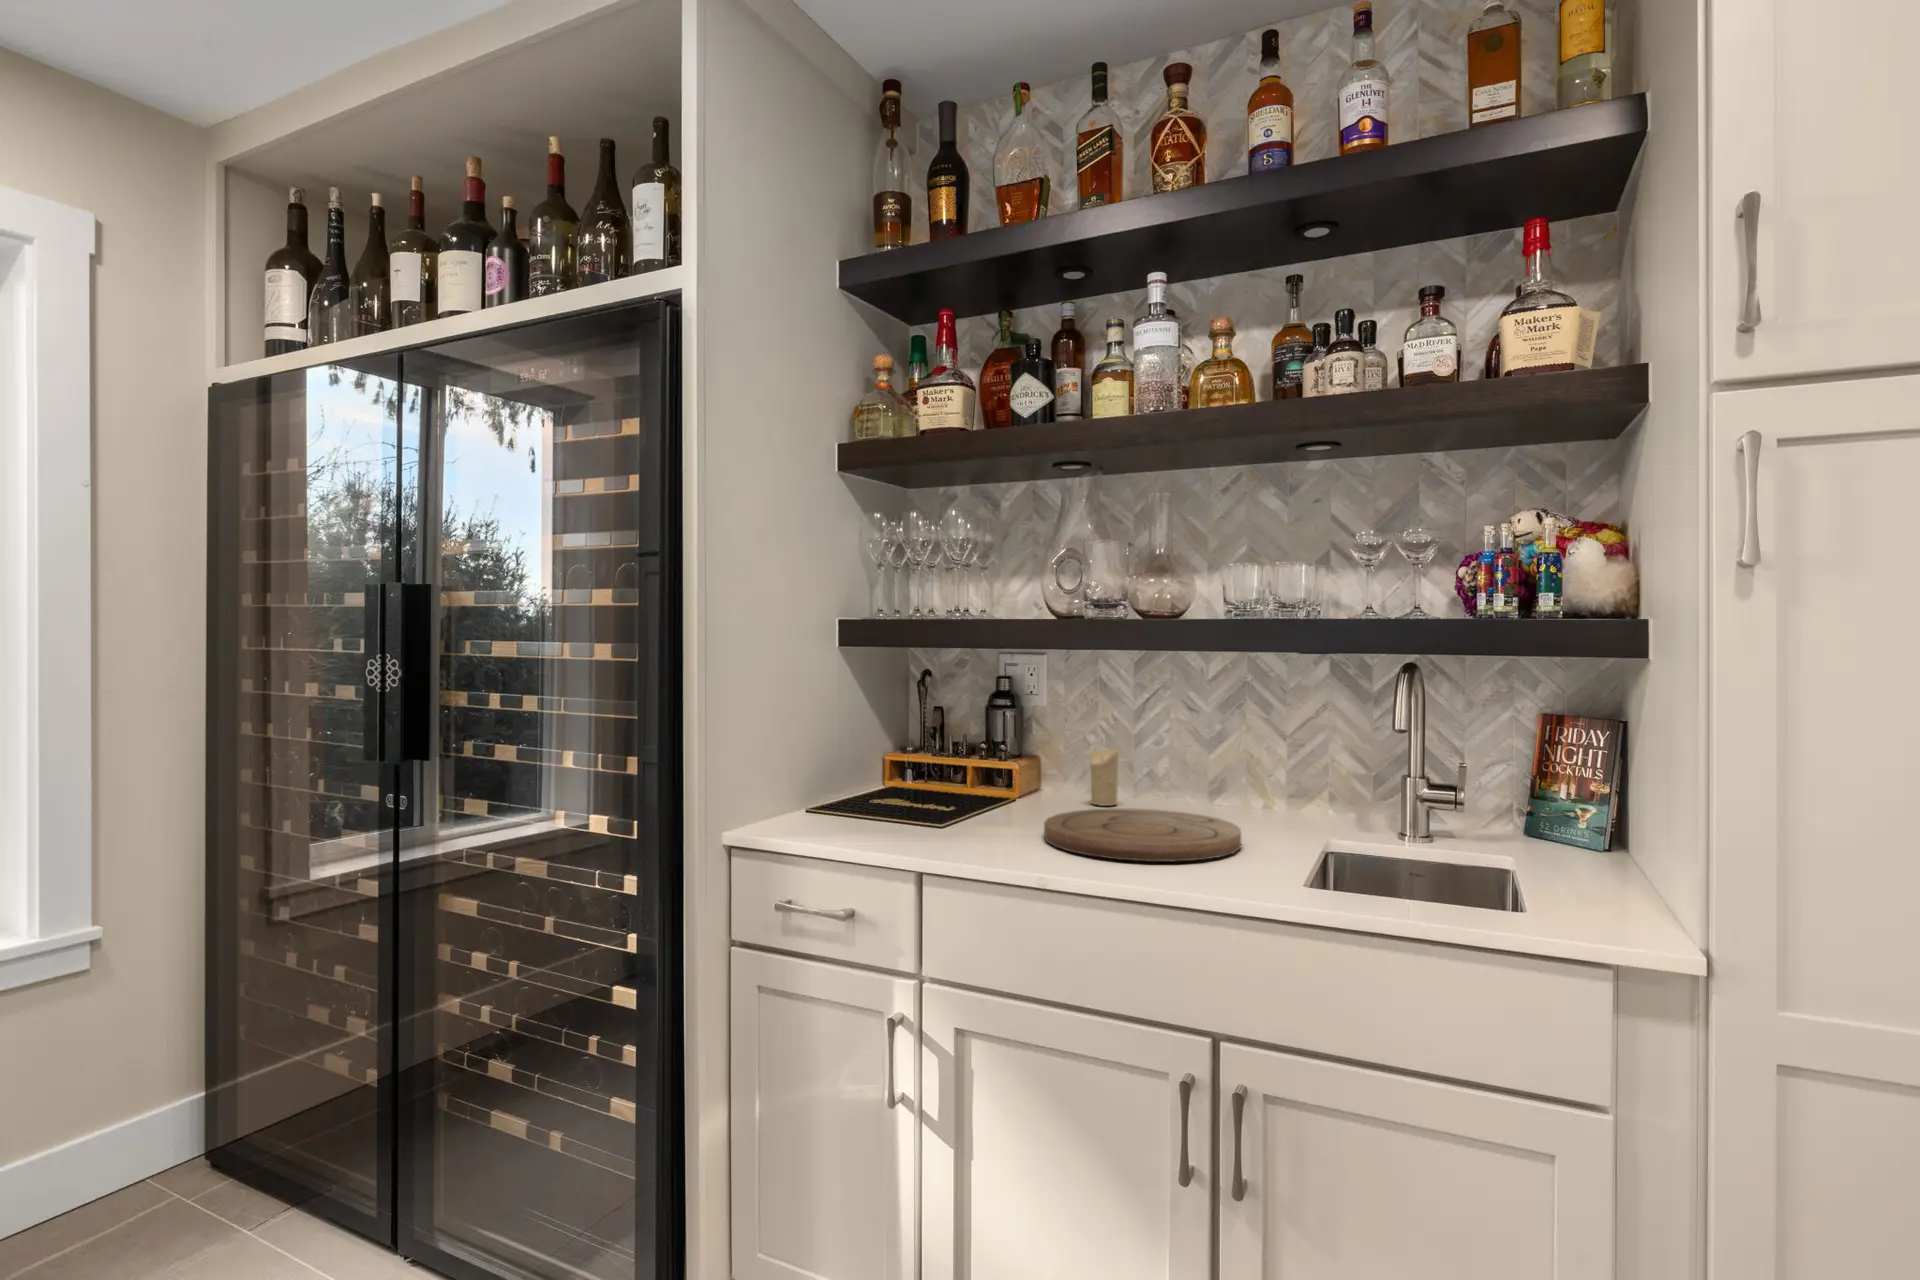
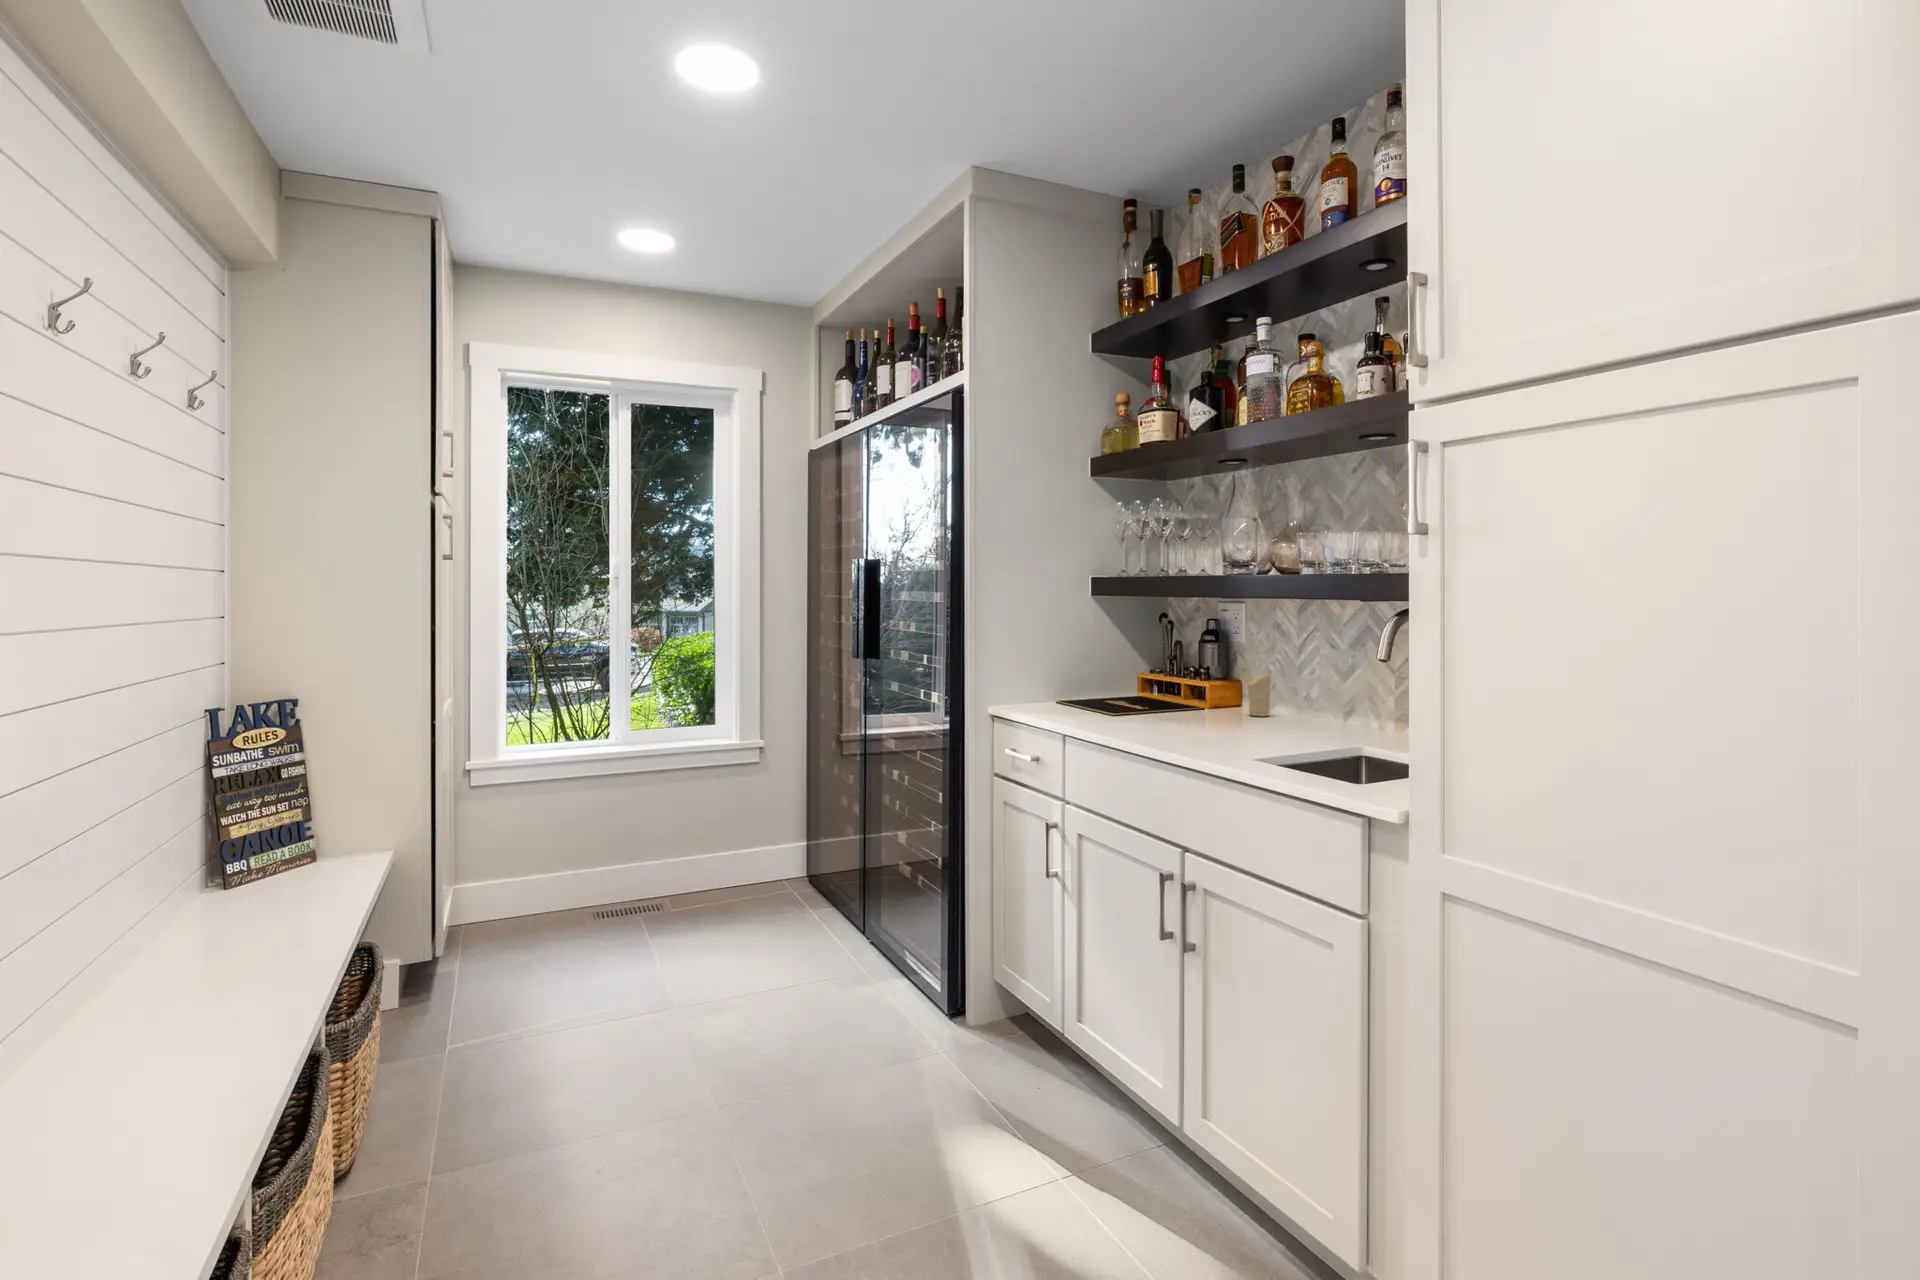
cutting board: present [1044,808,1241,861] -> none [1144,712,1283,738]

